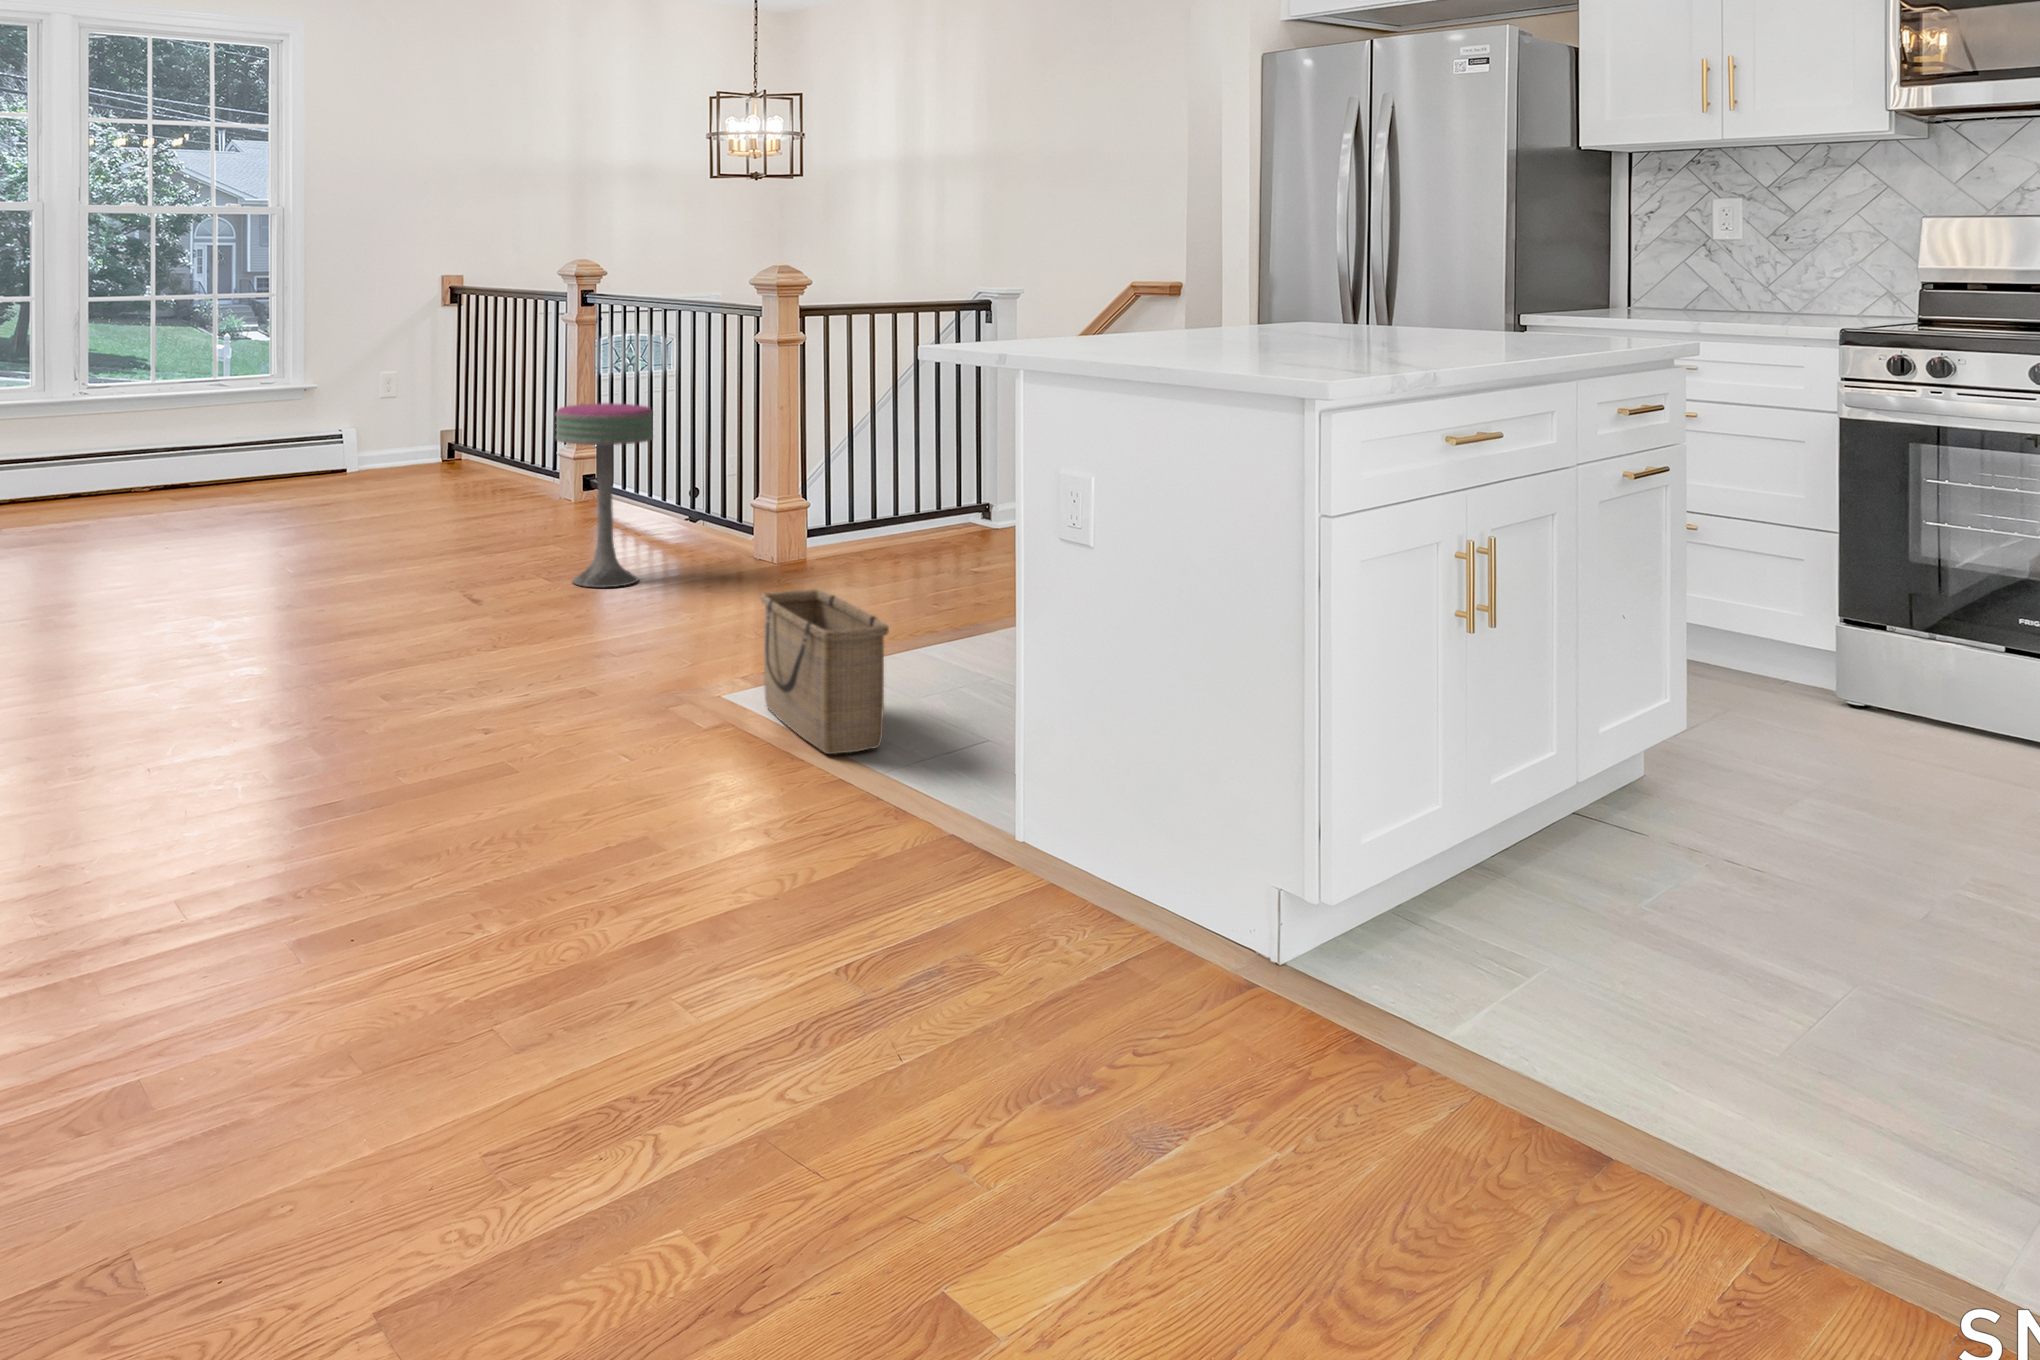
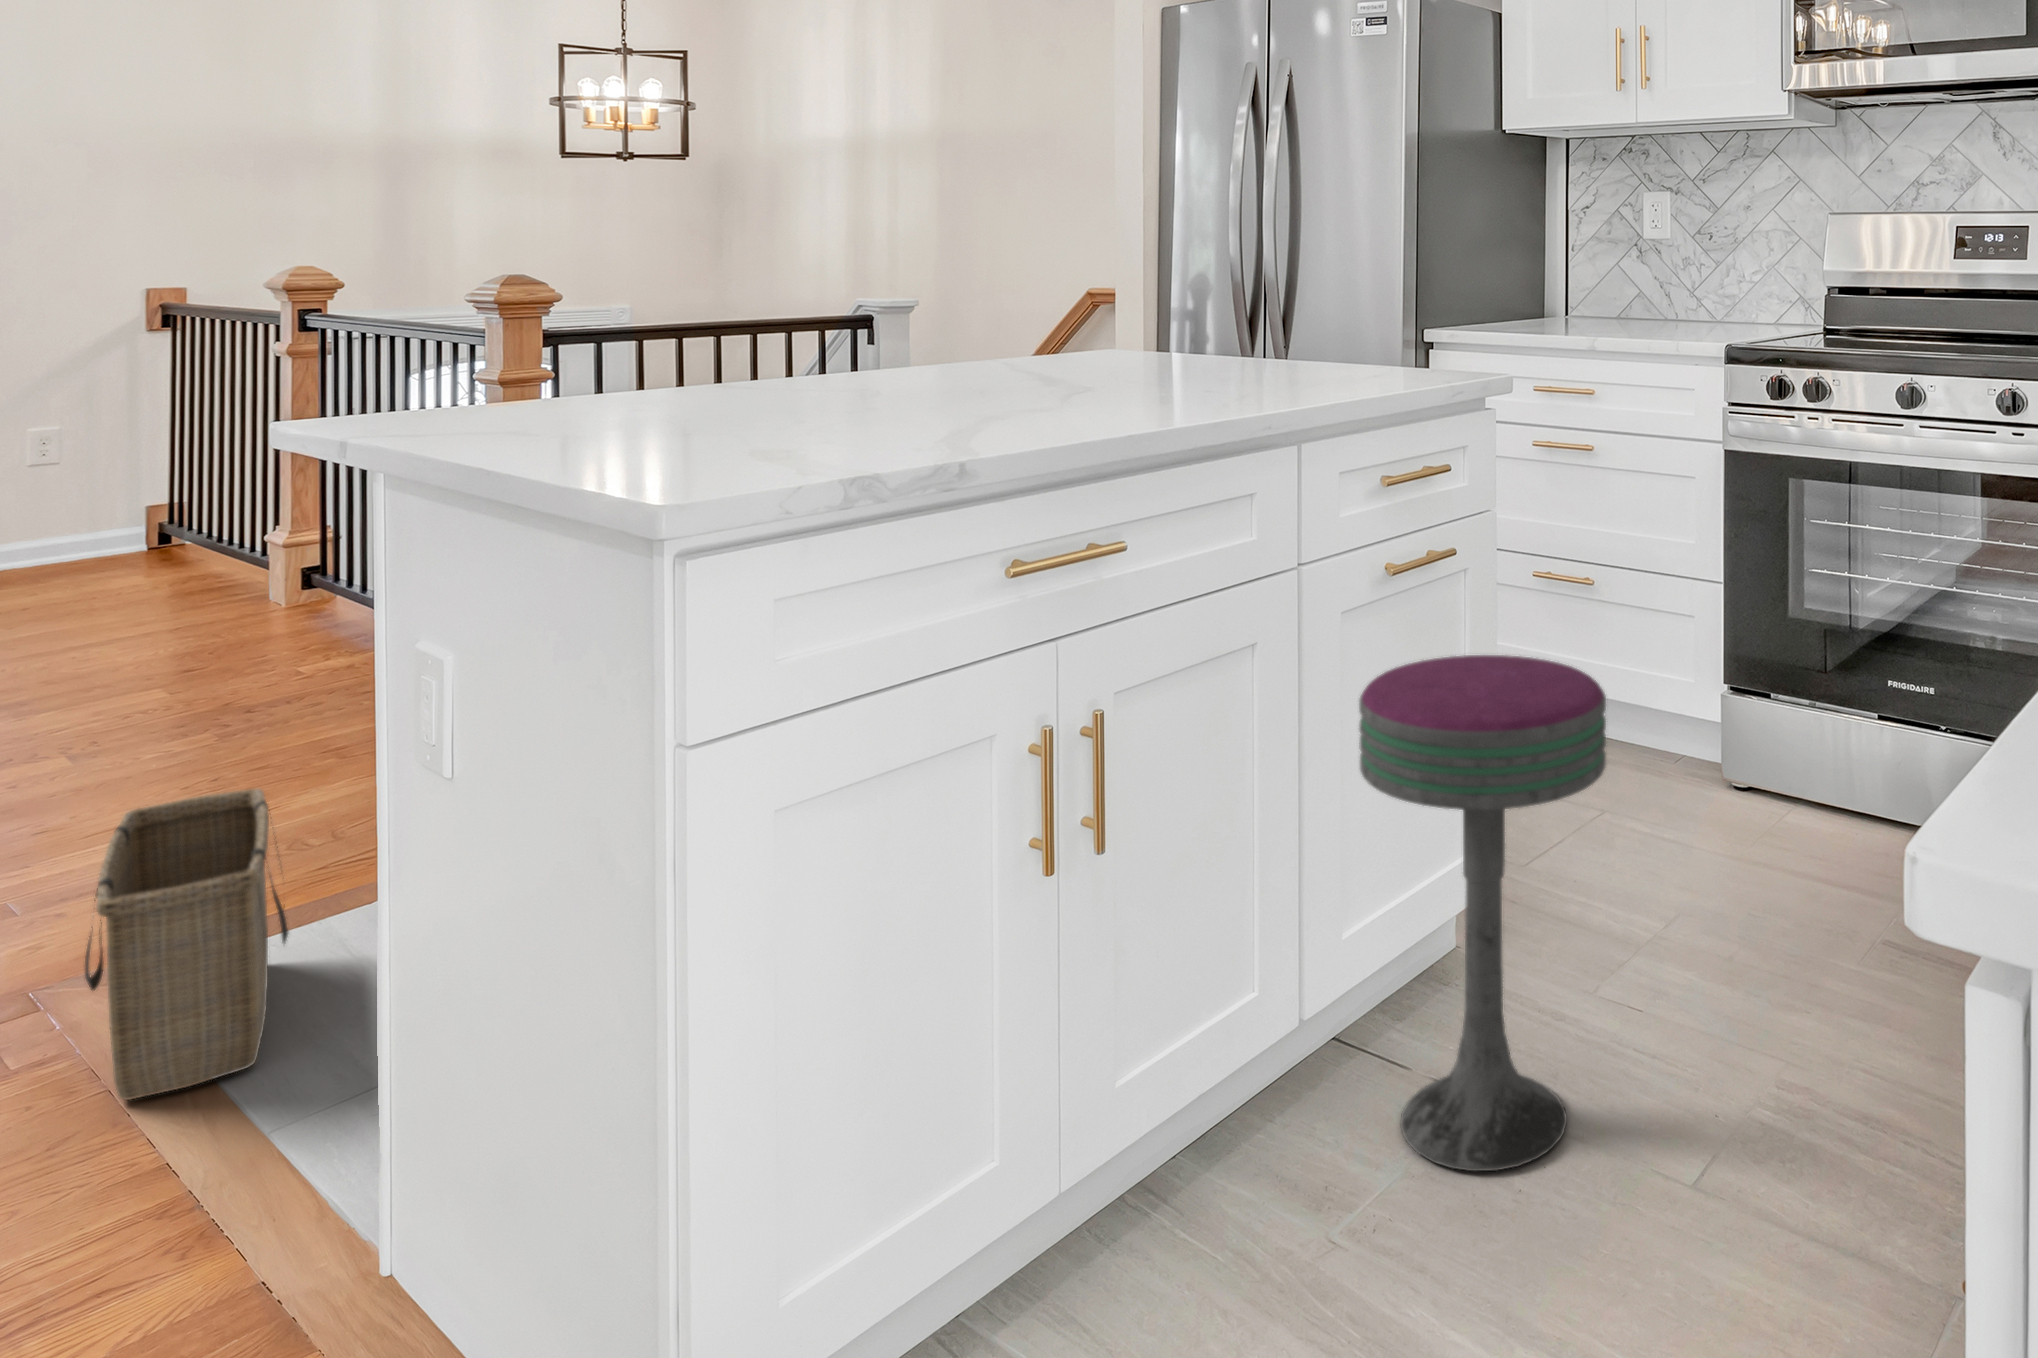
bar stool: present [555,403,653,588] -> present [1359,655,1606,1171]

